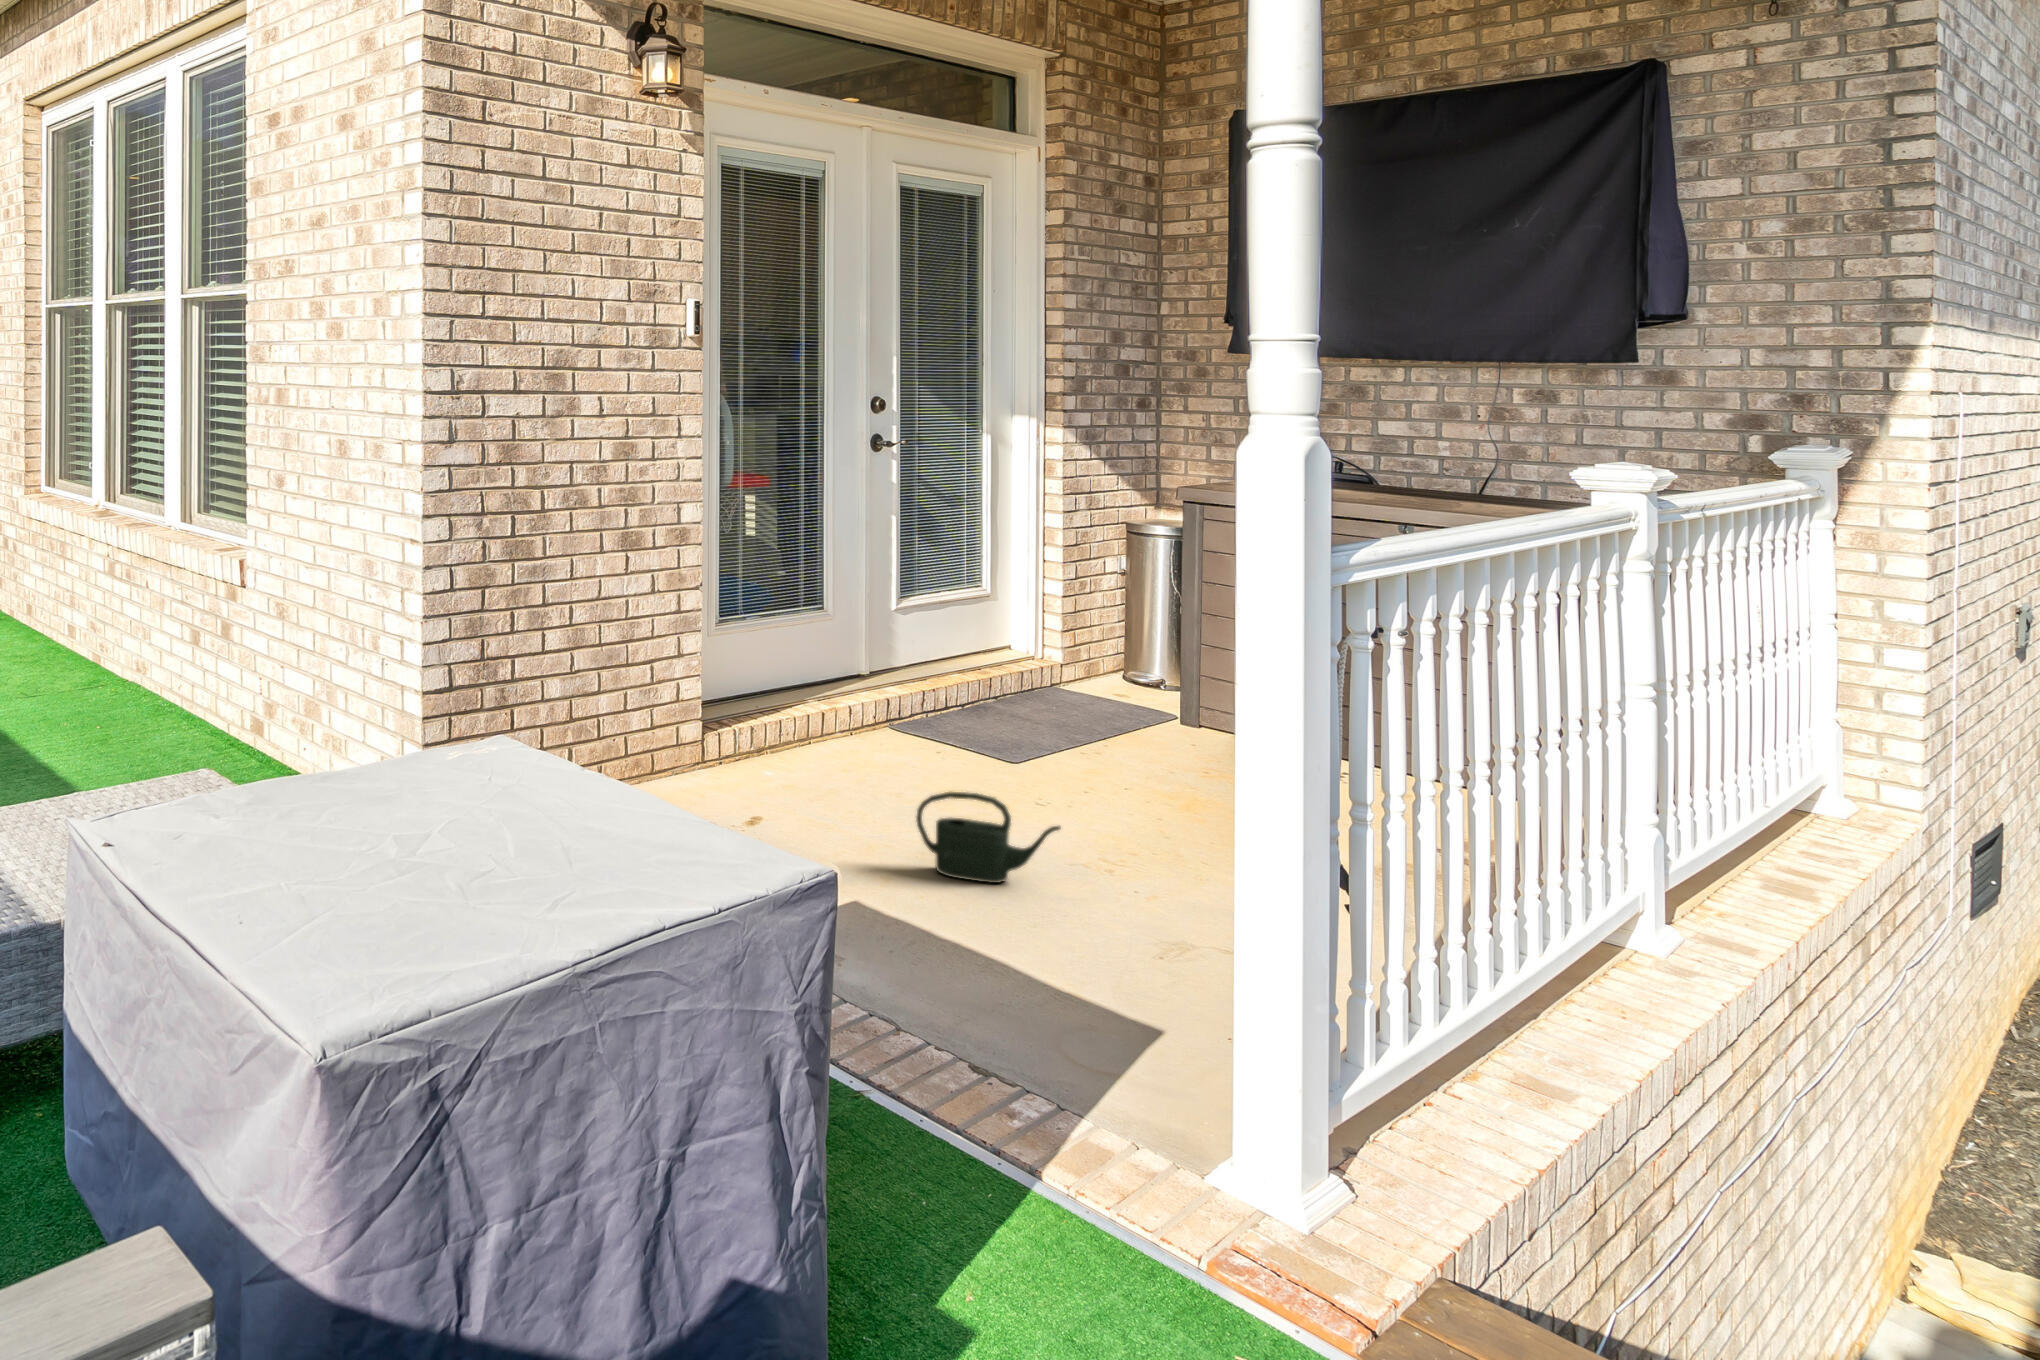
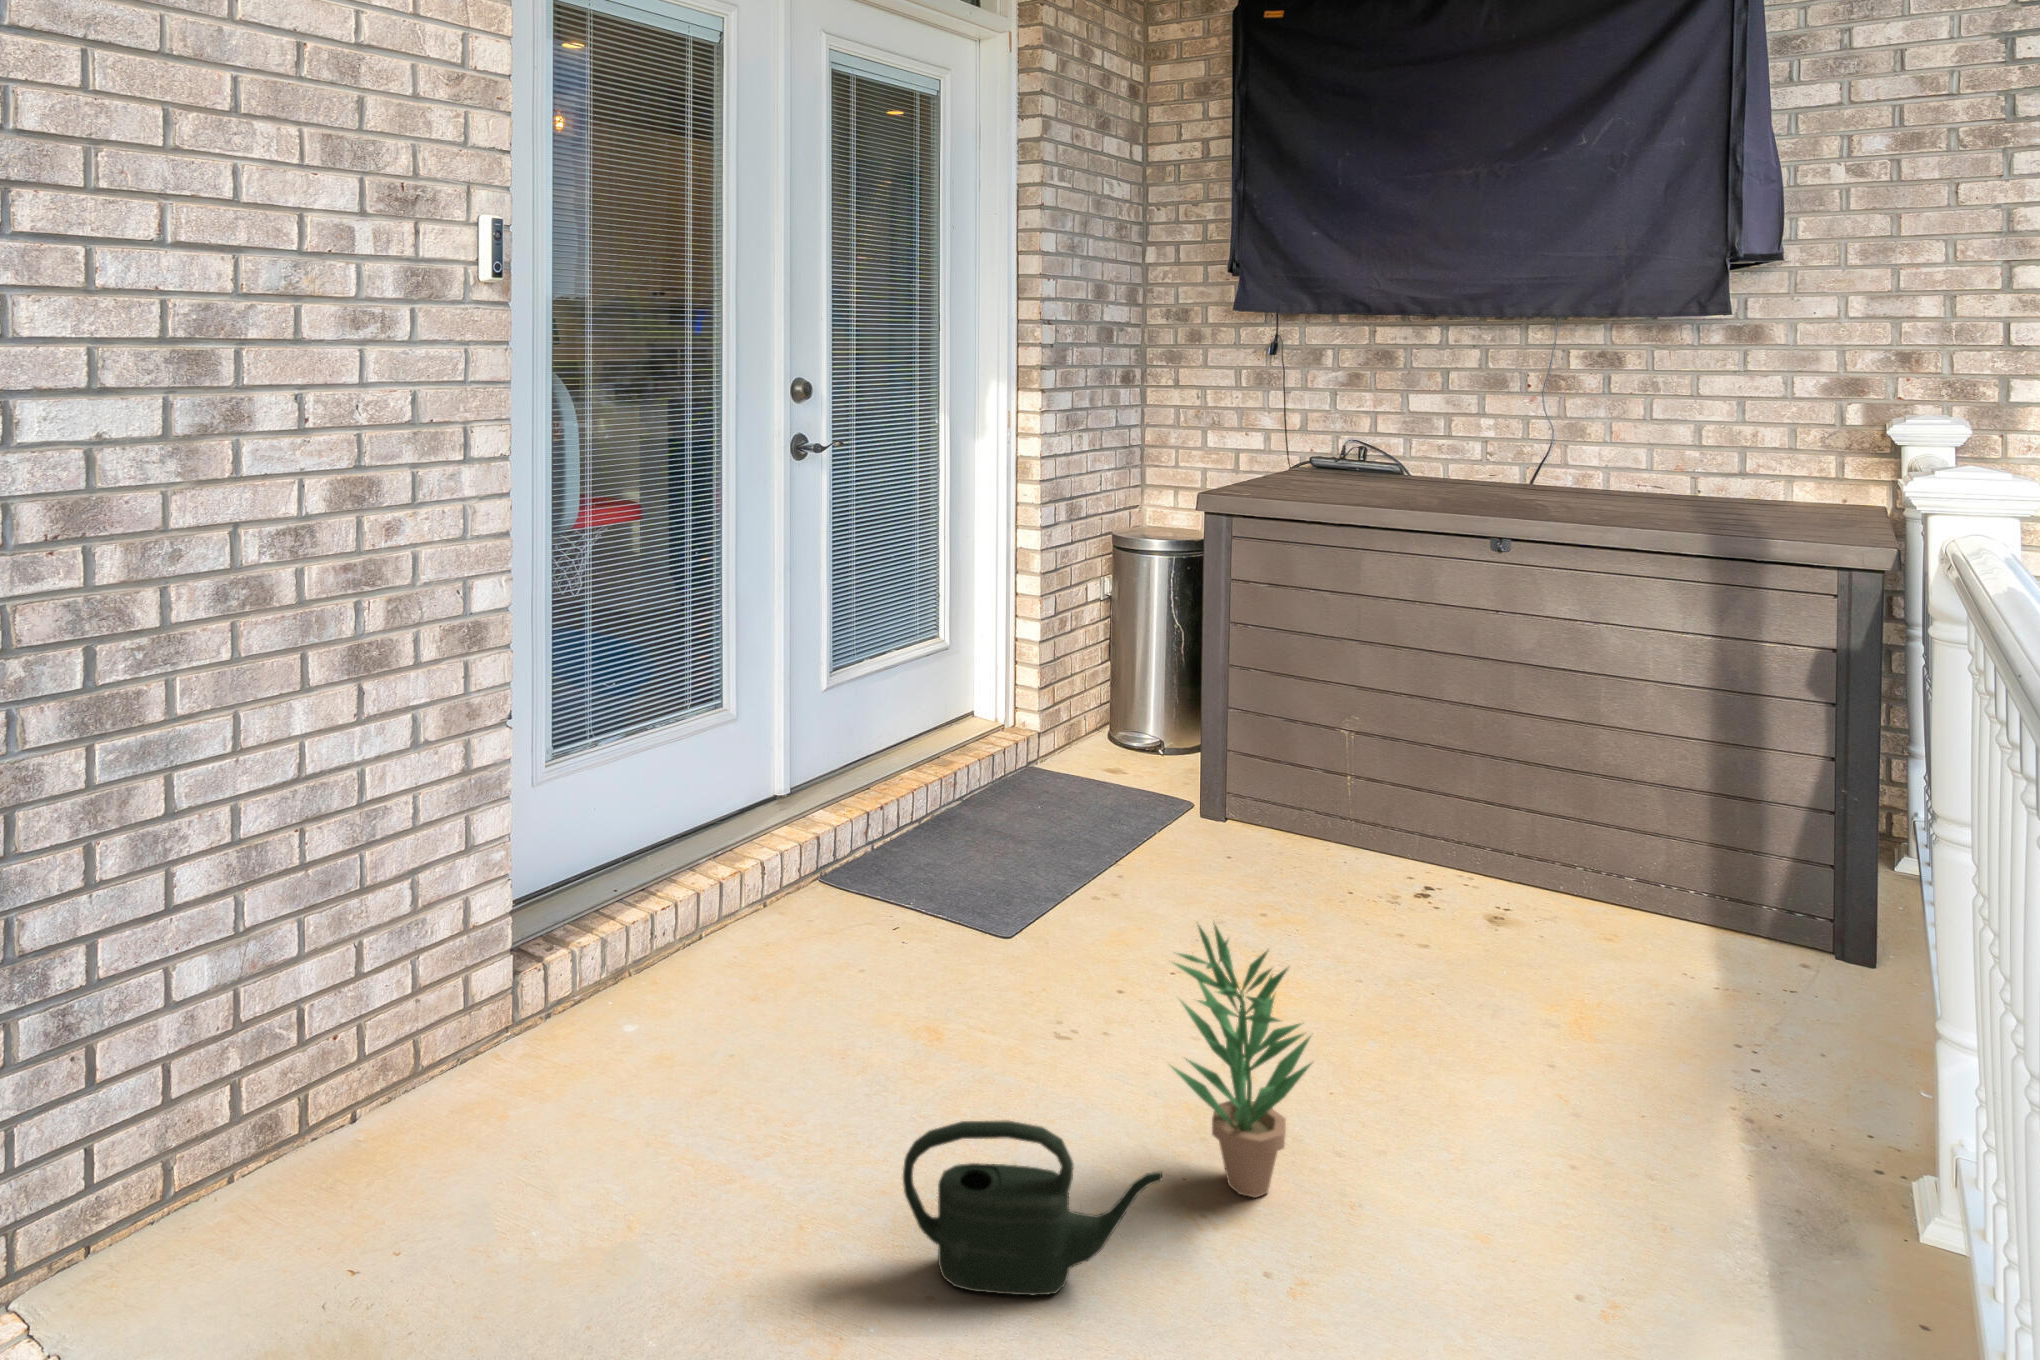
potted plant: none [1078,711,1173,870] -> present [1171,922,1311,1197]

